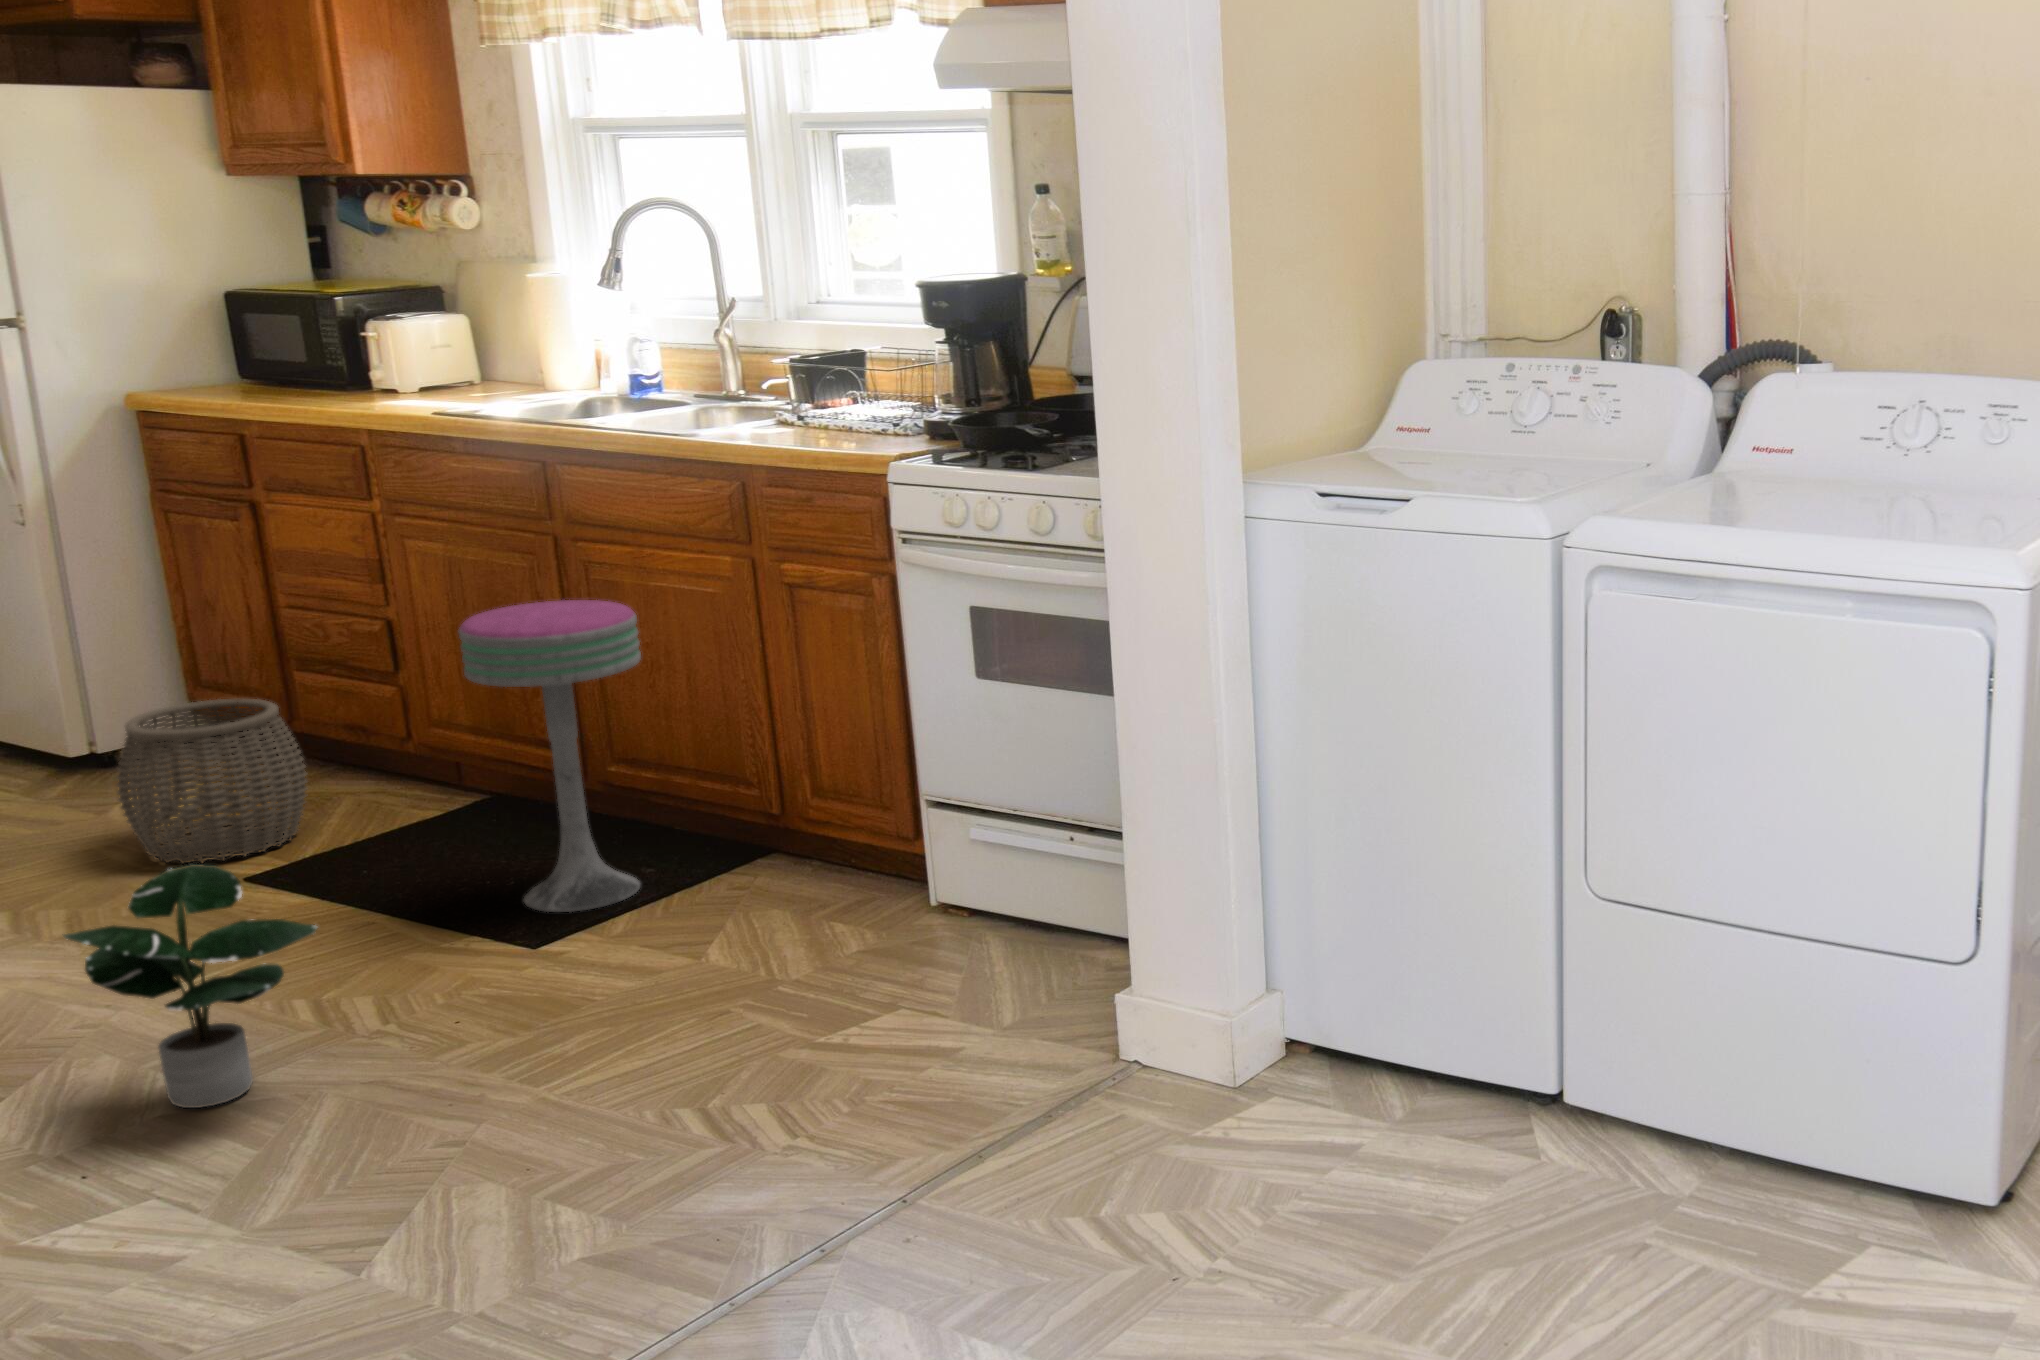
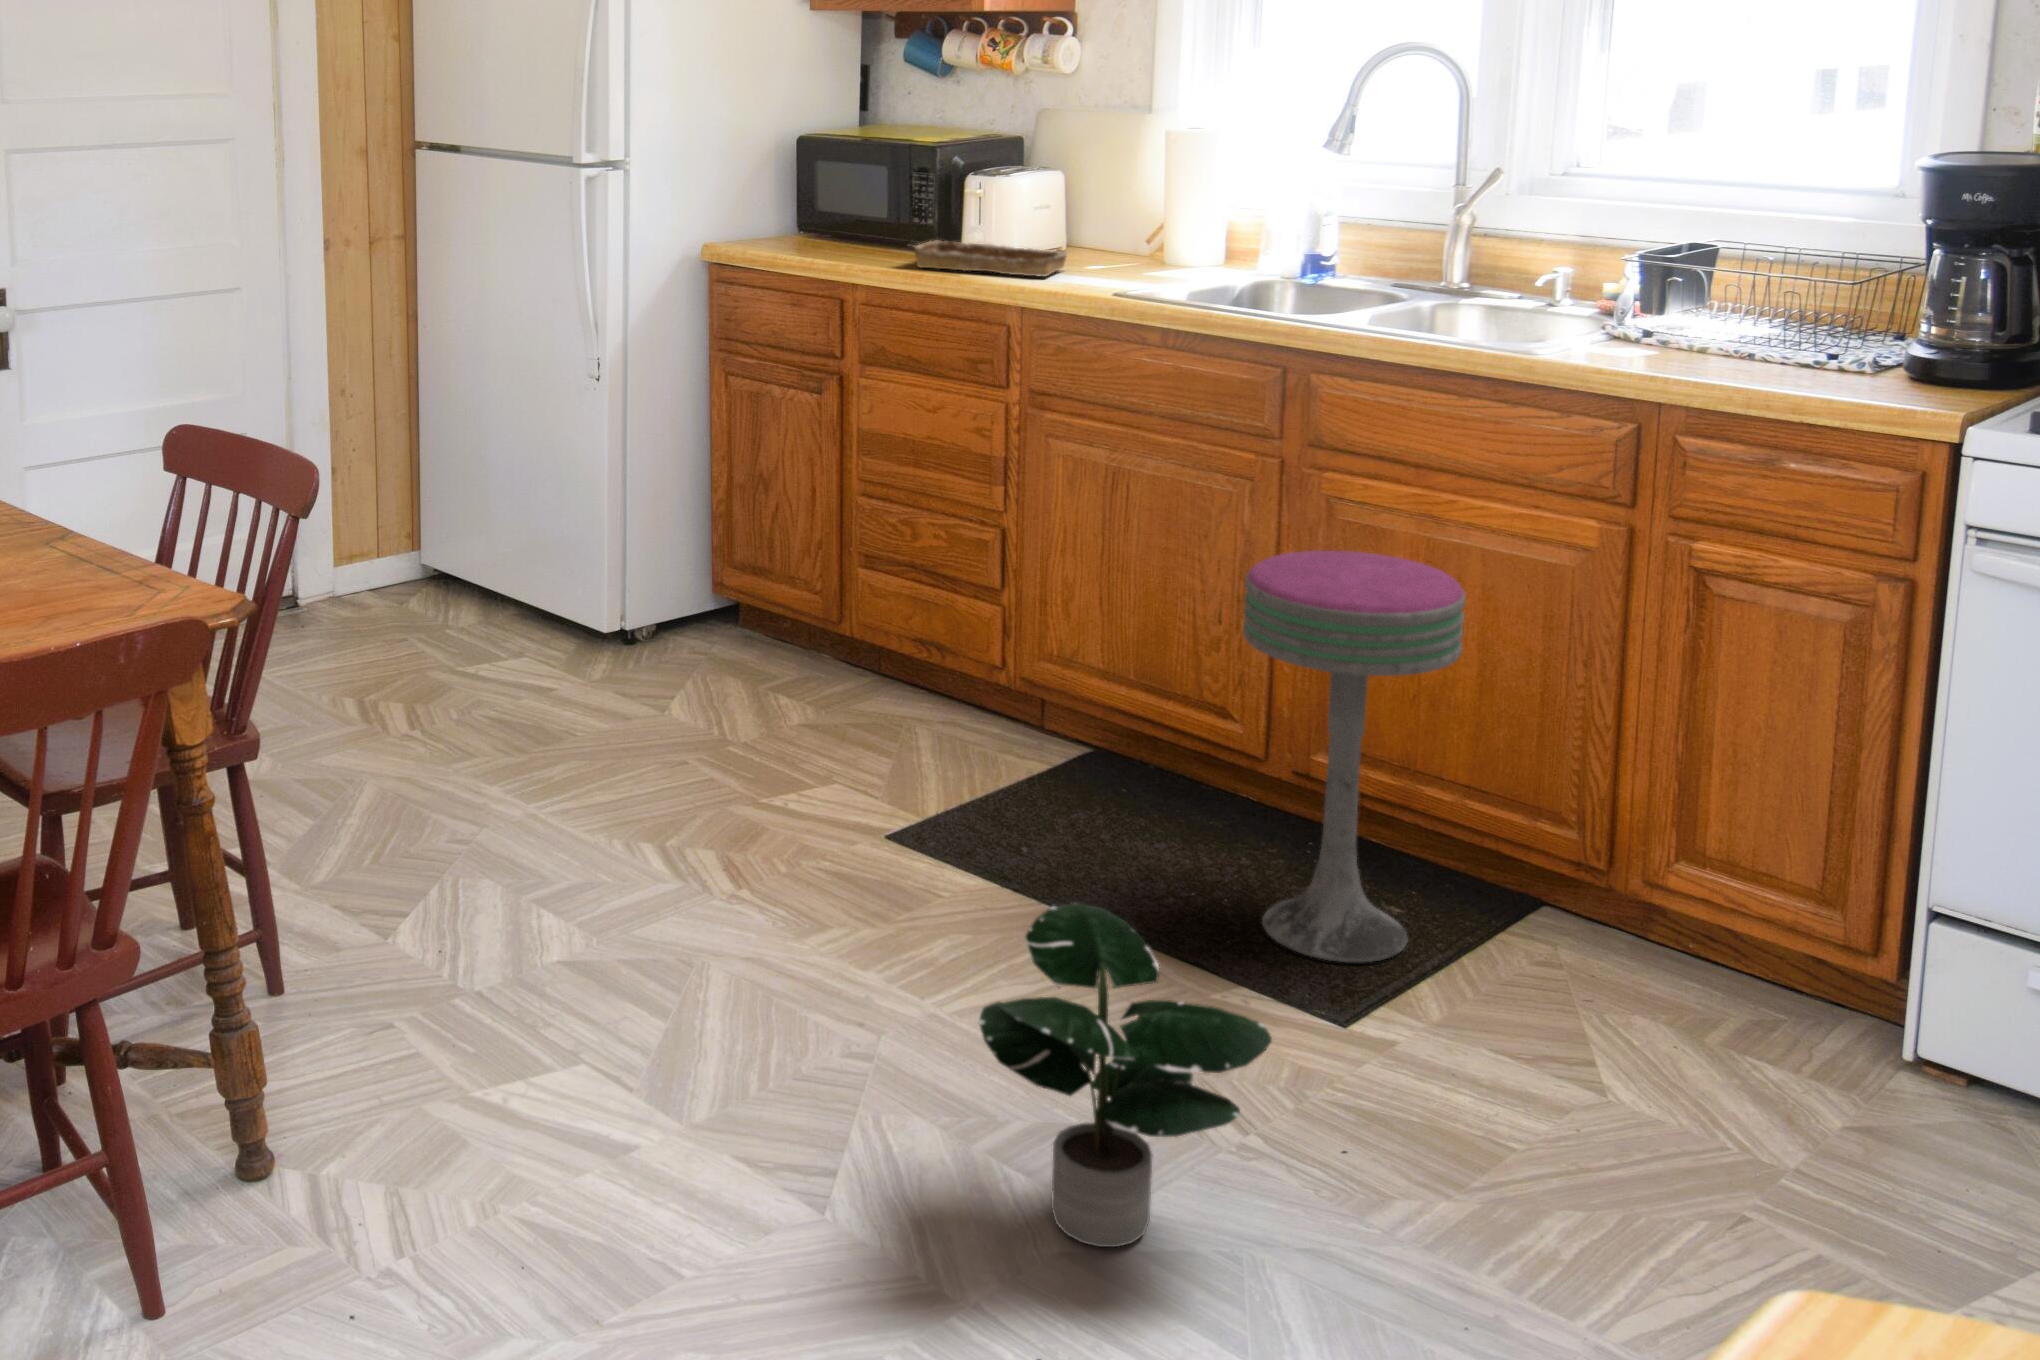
tray: none [282,378,446,404] -> present [914,240,1068,276]
woven basket: present [117,699,307,864] -> none [743,607,930,805]

